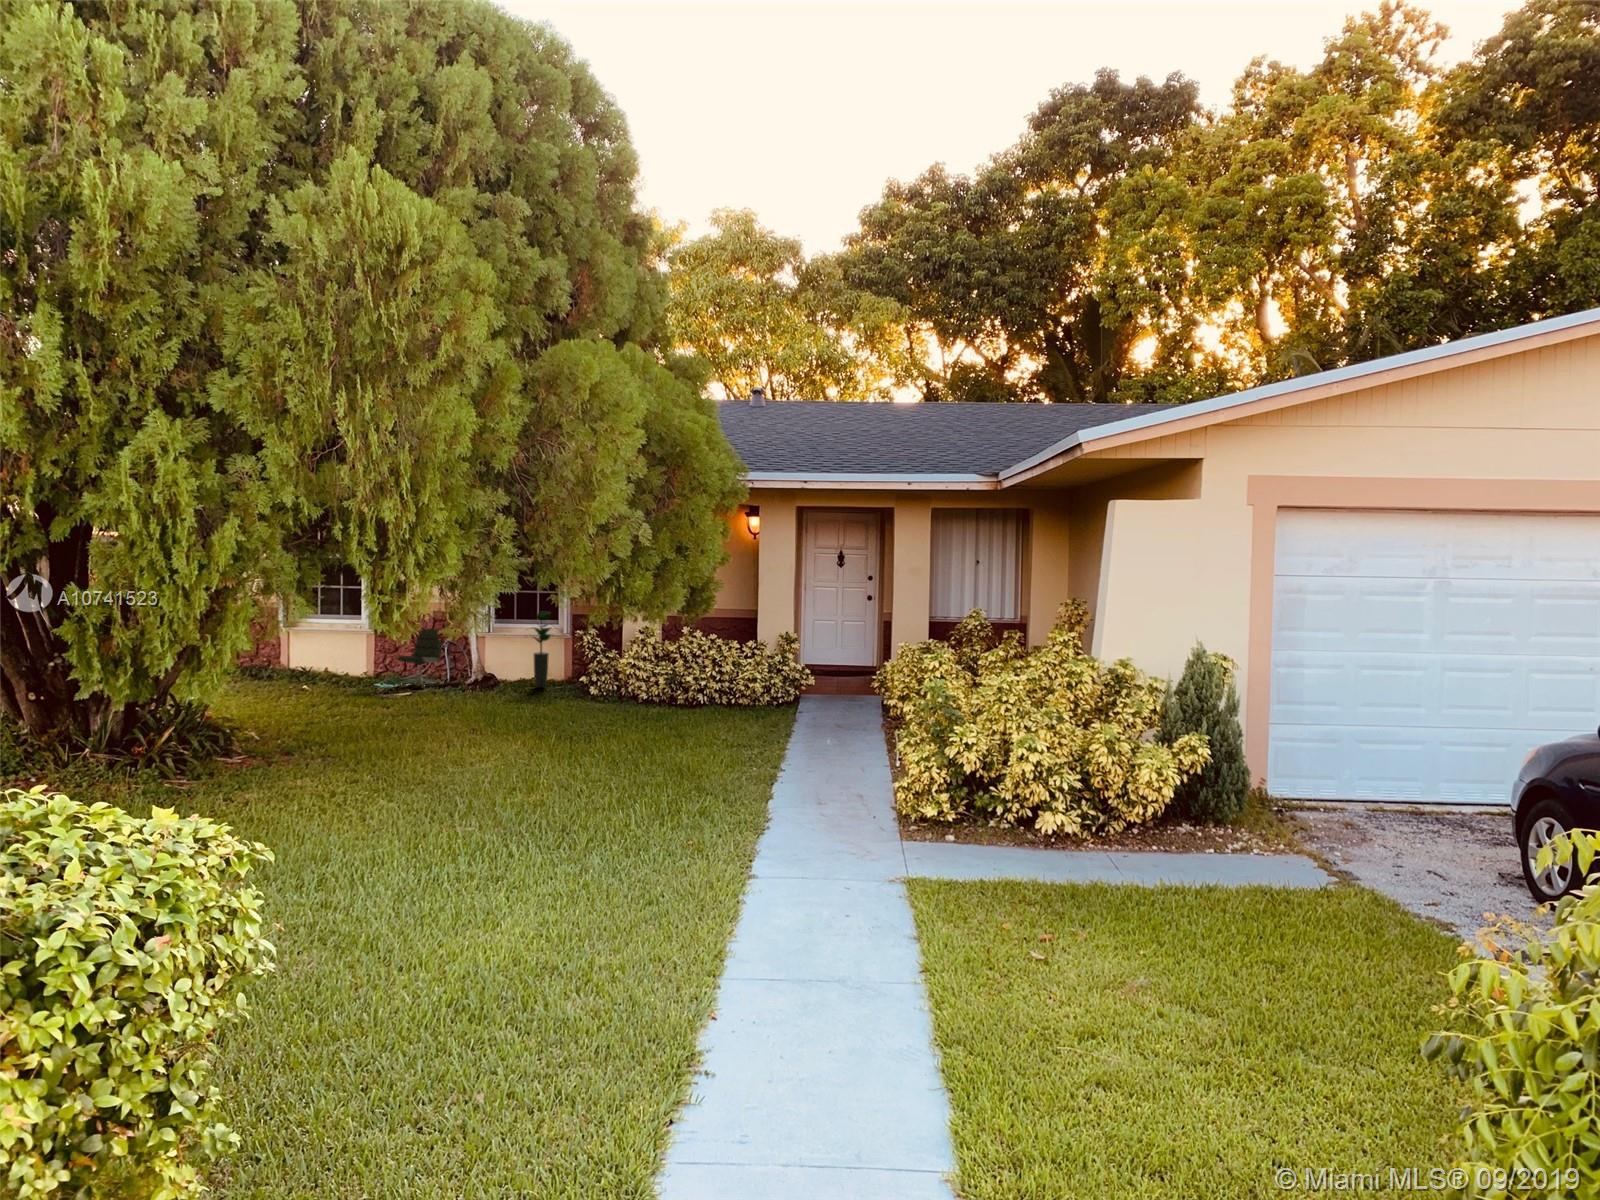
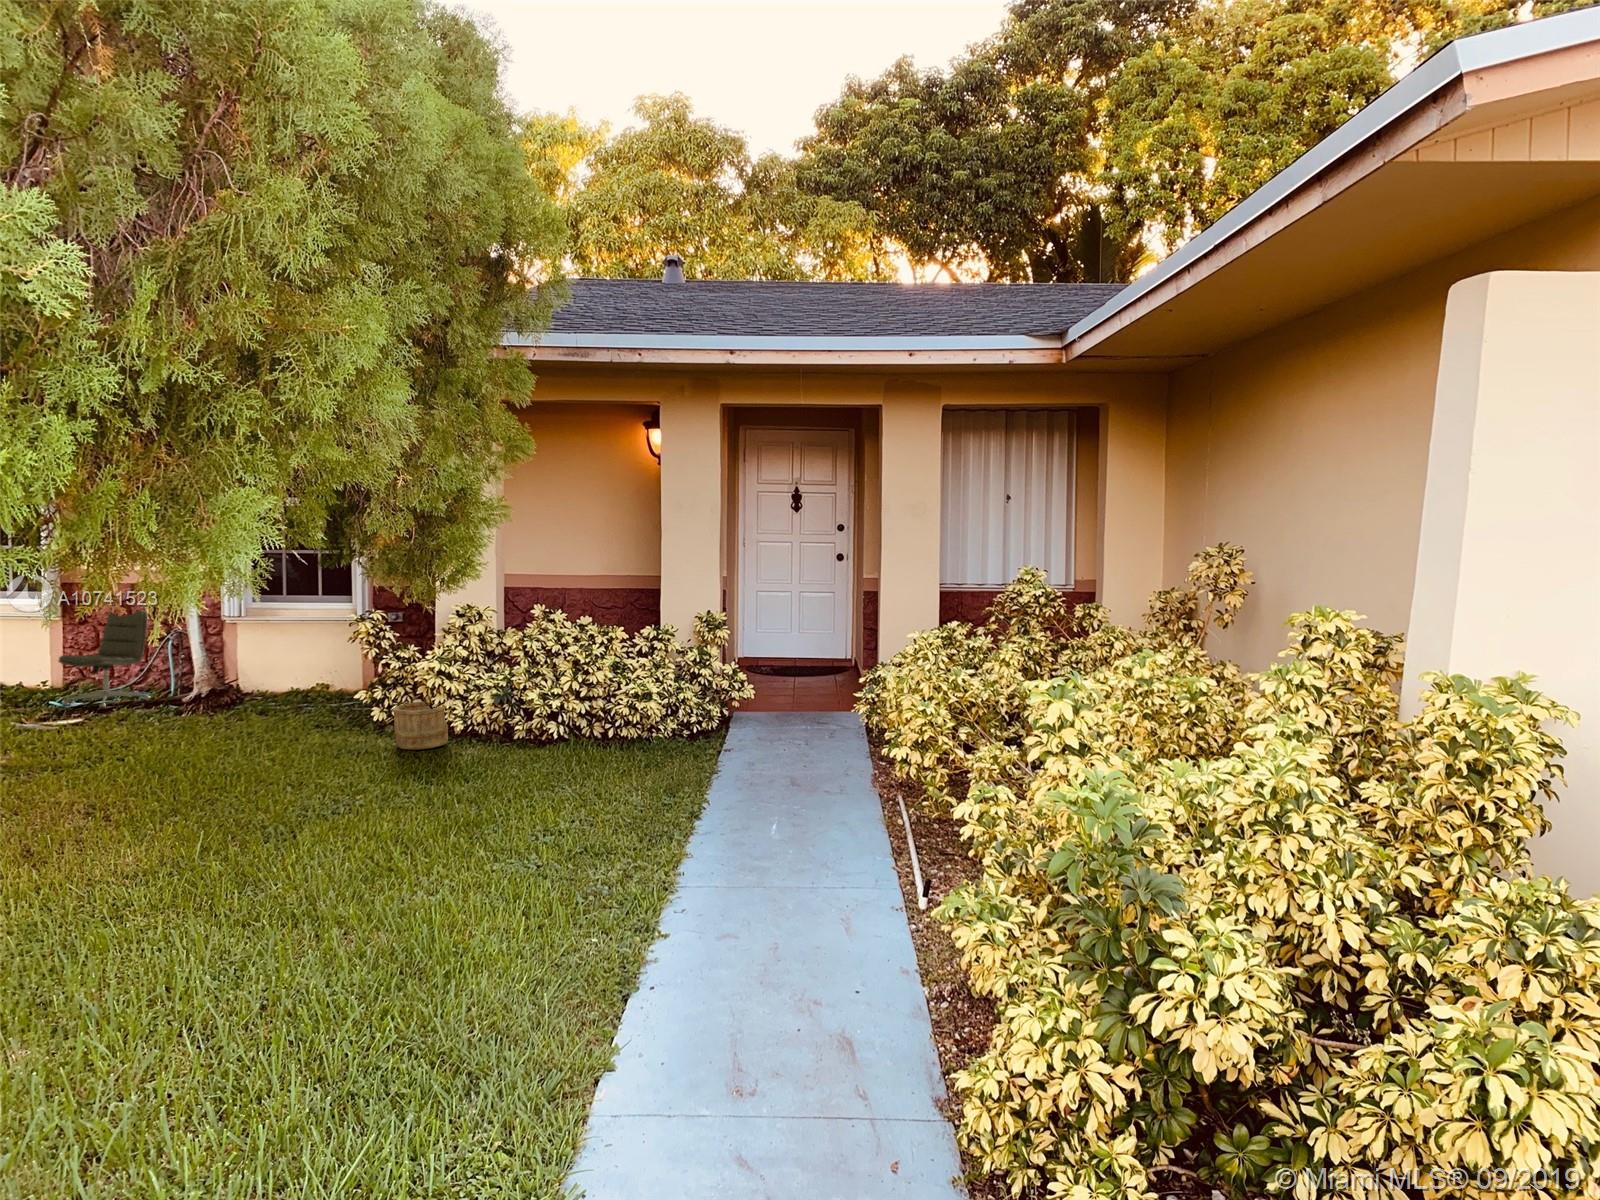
potted plant: present [534,612,551,688] -> none [280,580,343,703]
wooden bucket: none [611,682,640,708] -> present [392,702,448,750]

